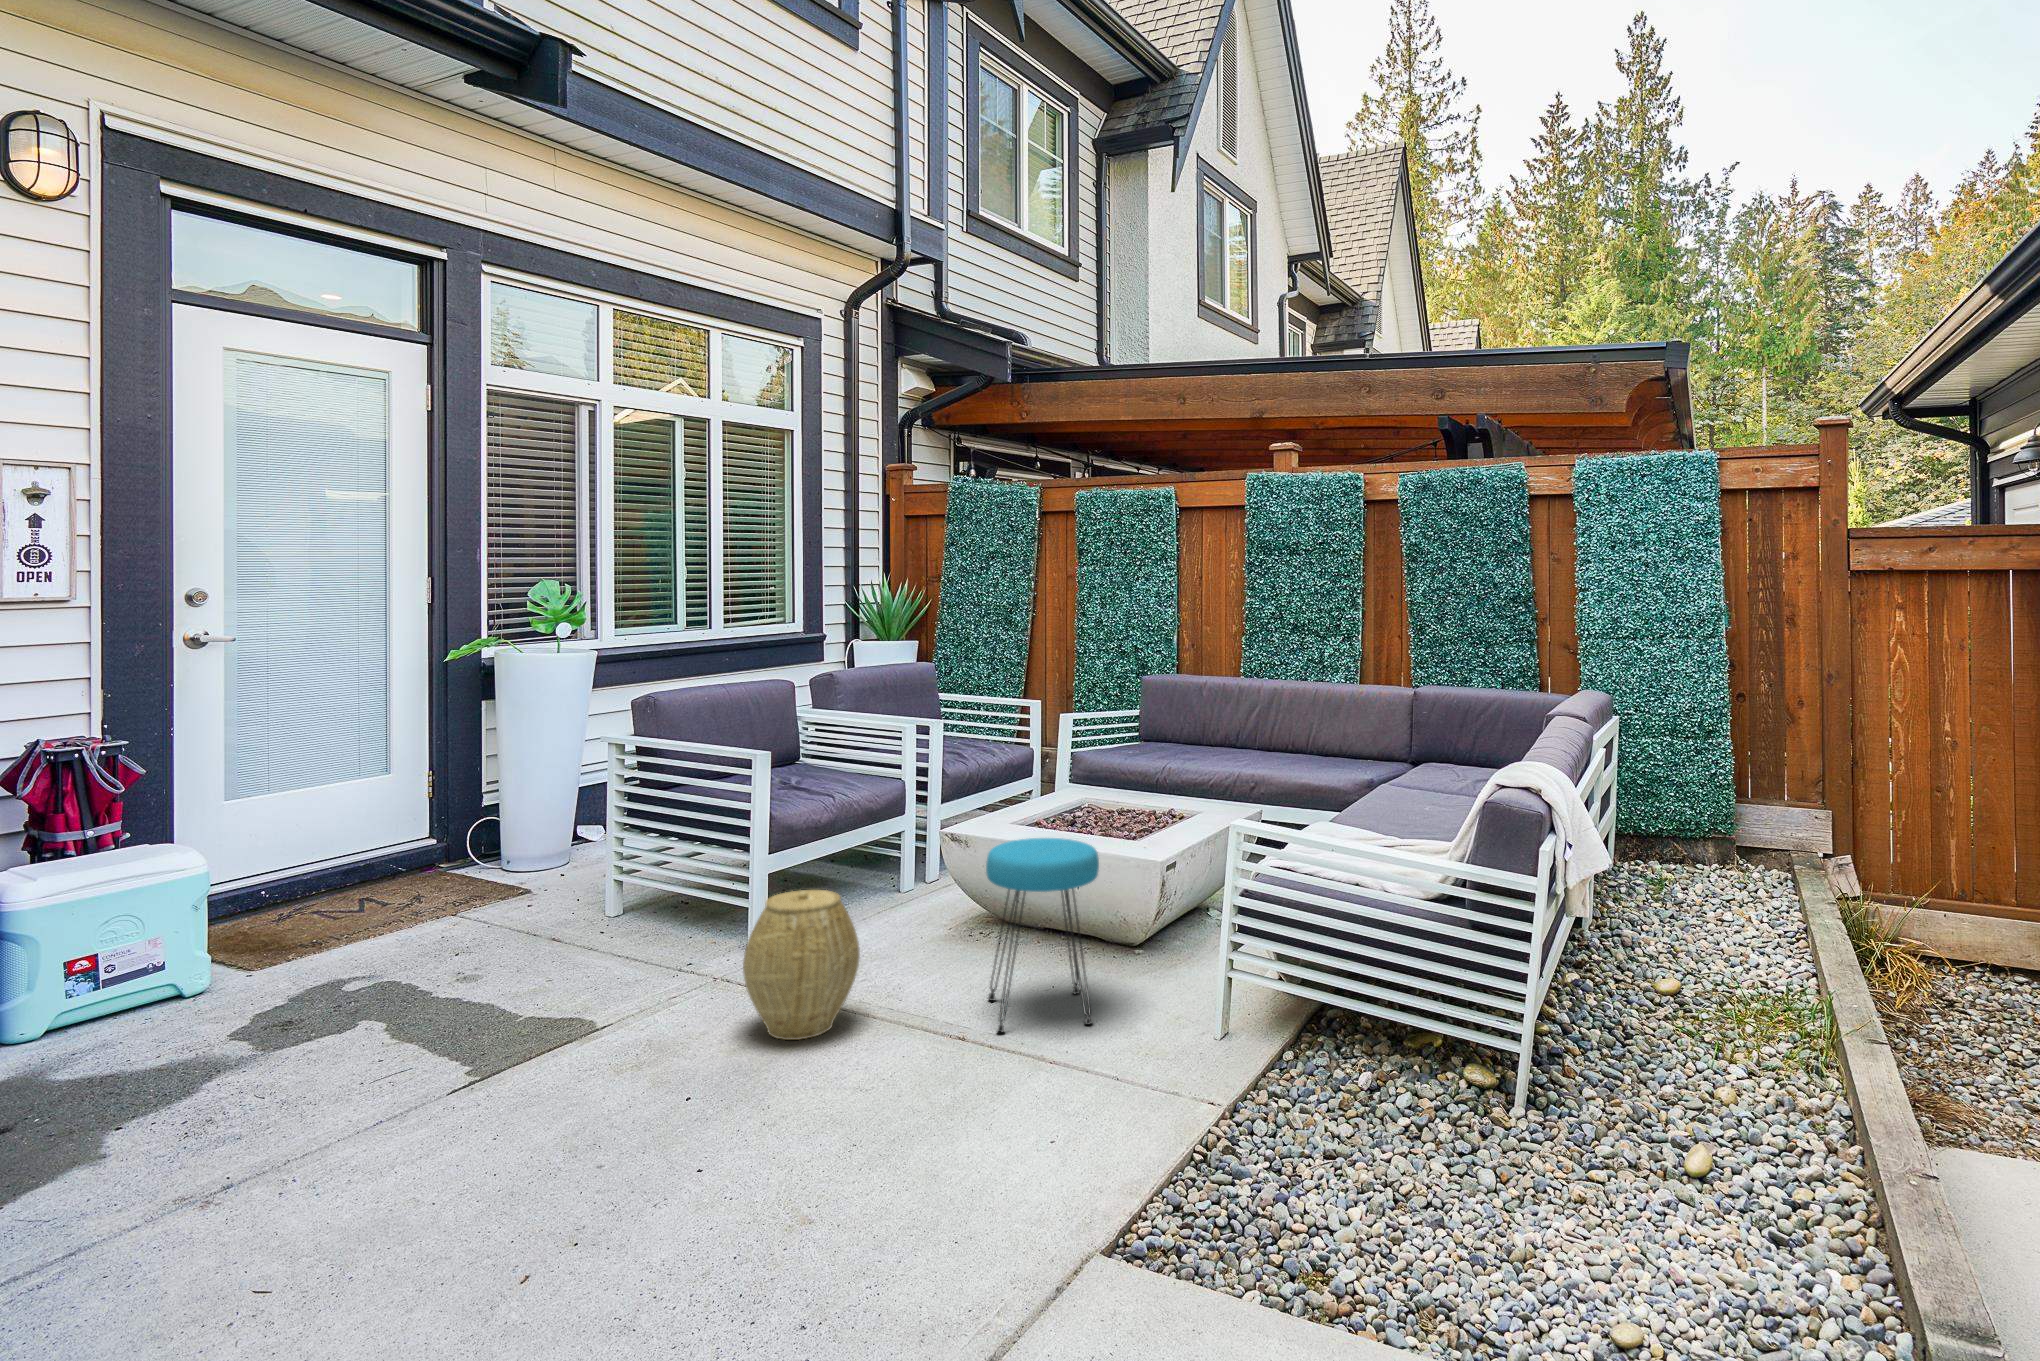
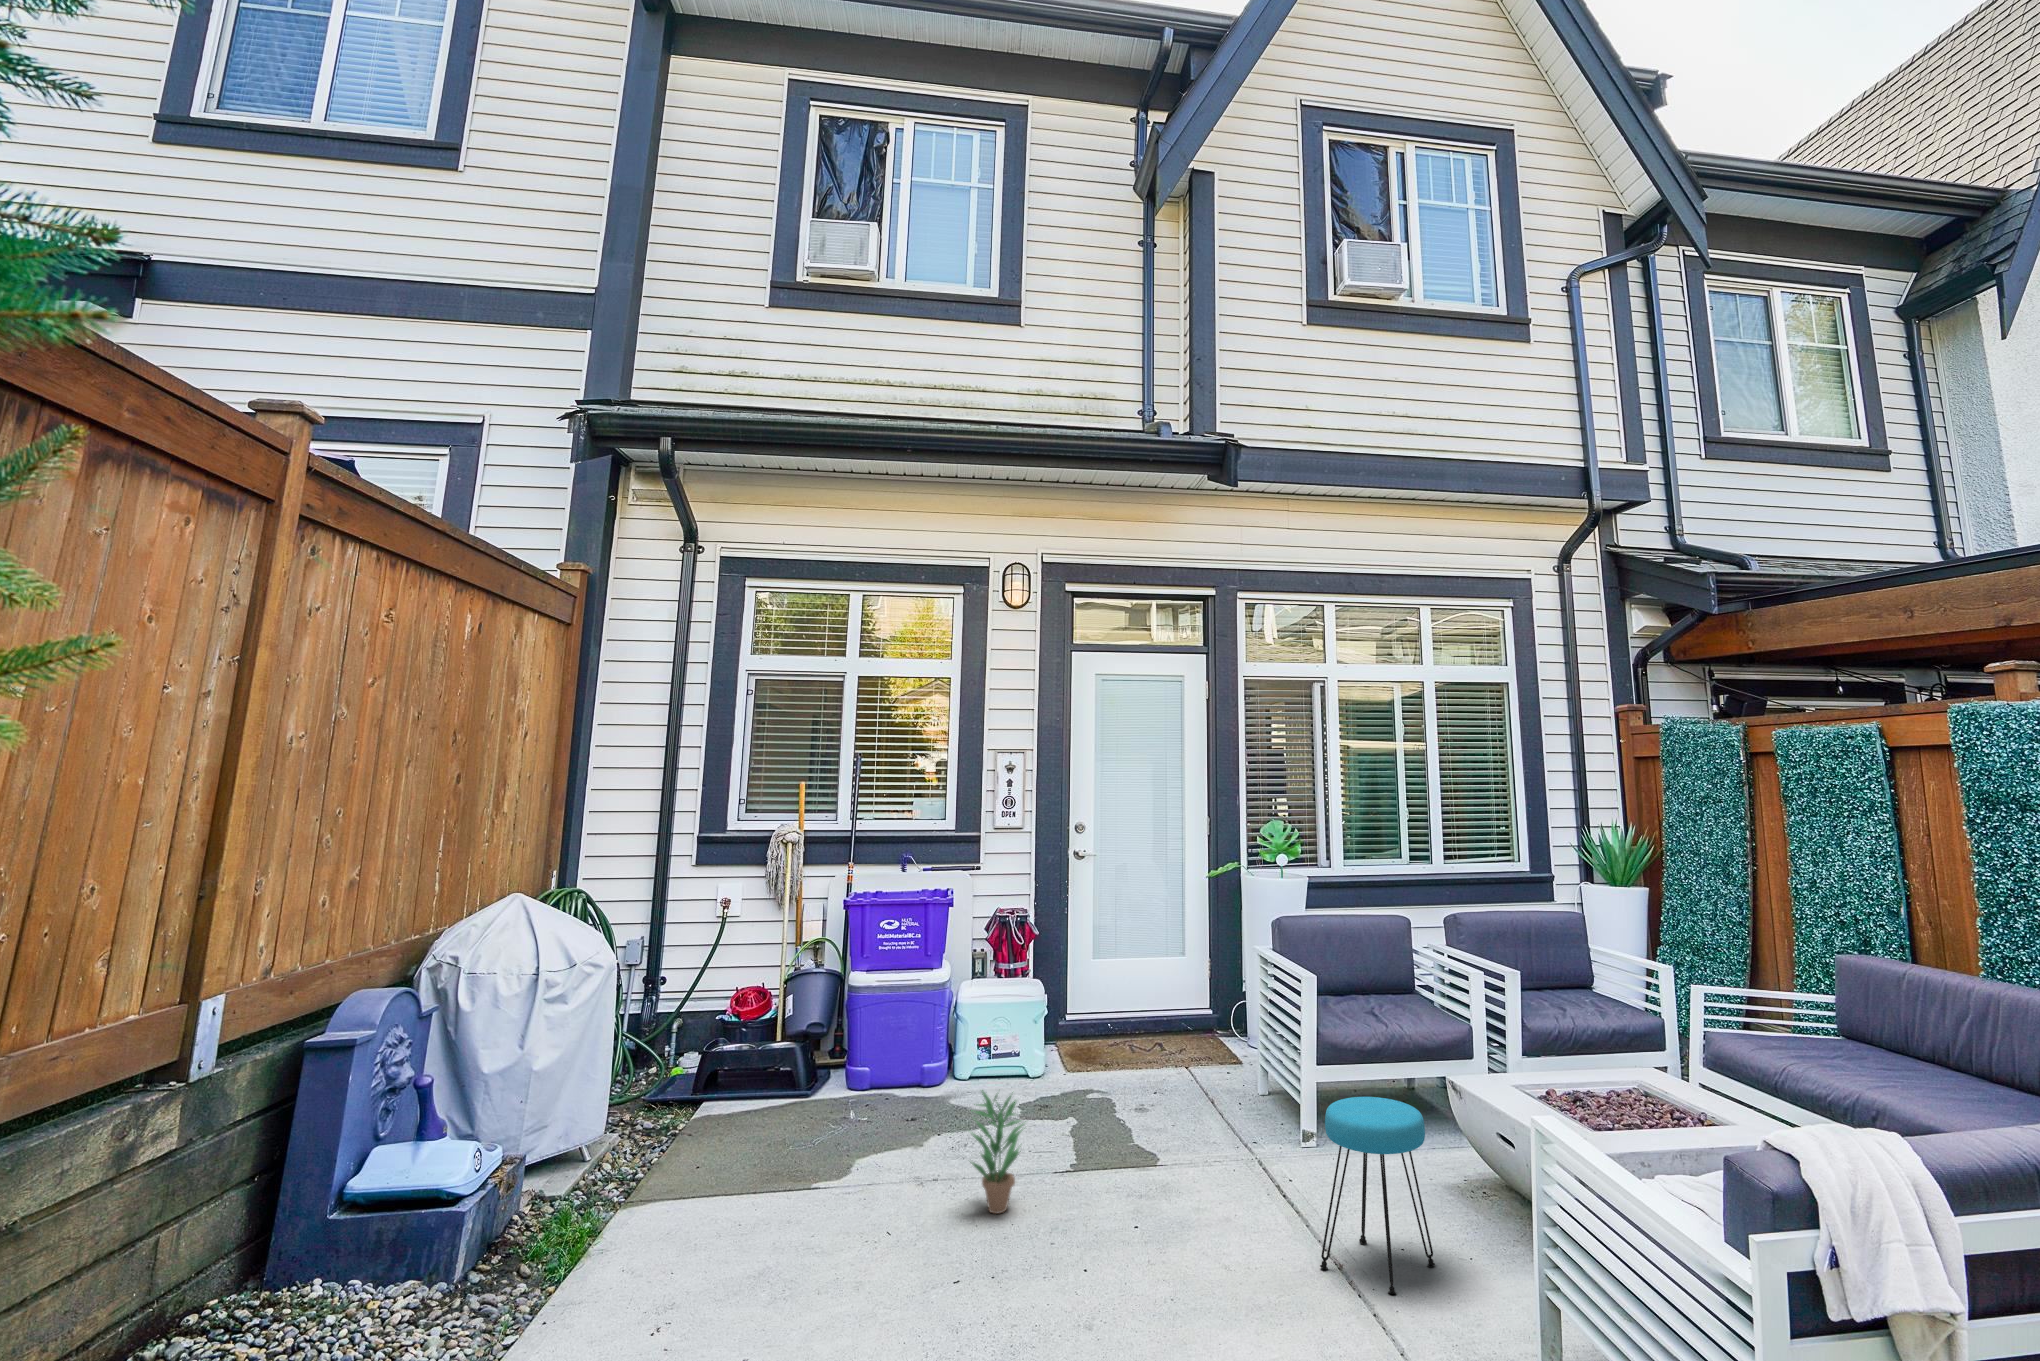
woven basket: present [743,890,860,1040] -> none [1184,1095,1267,1217]
potted plant: none [420,958,548,1164] -> present [972,1090,1022,1214]

